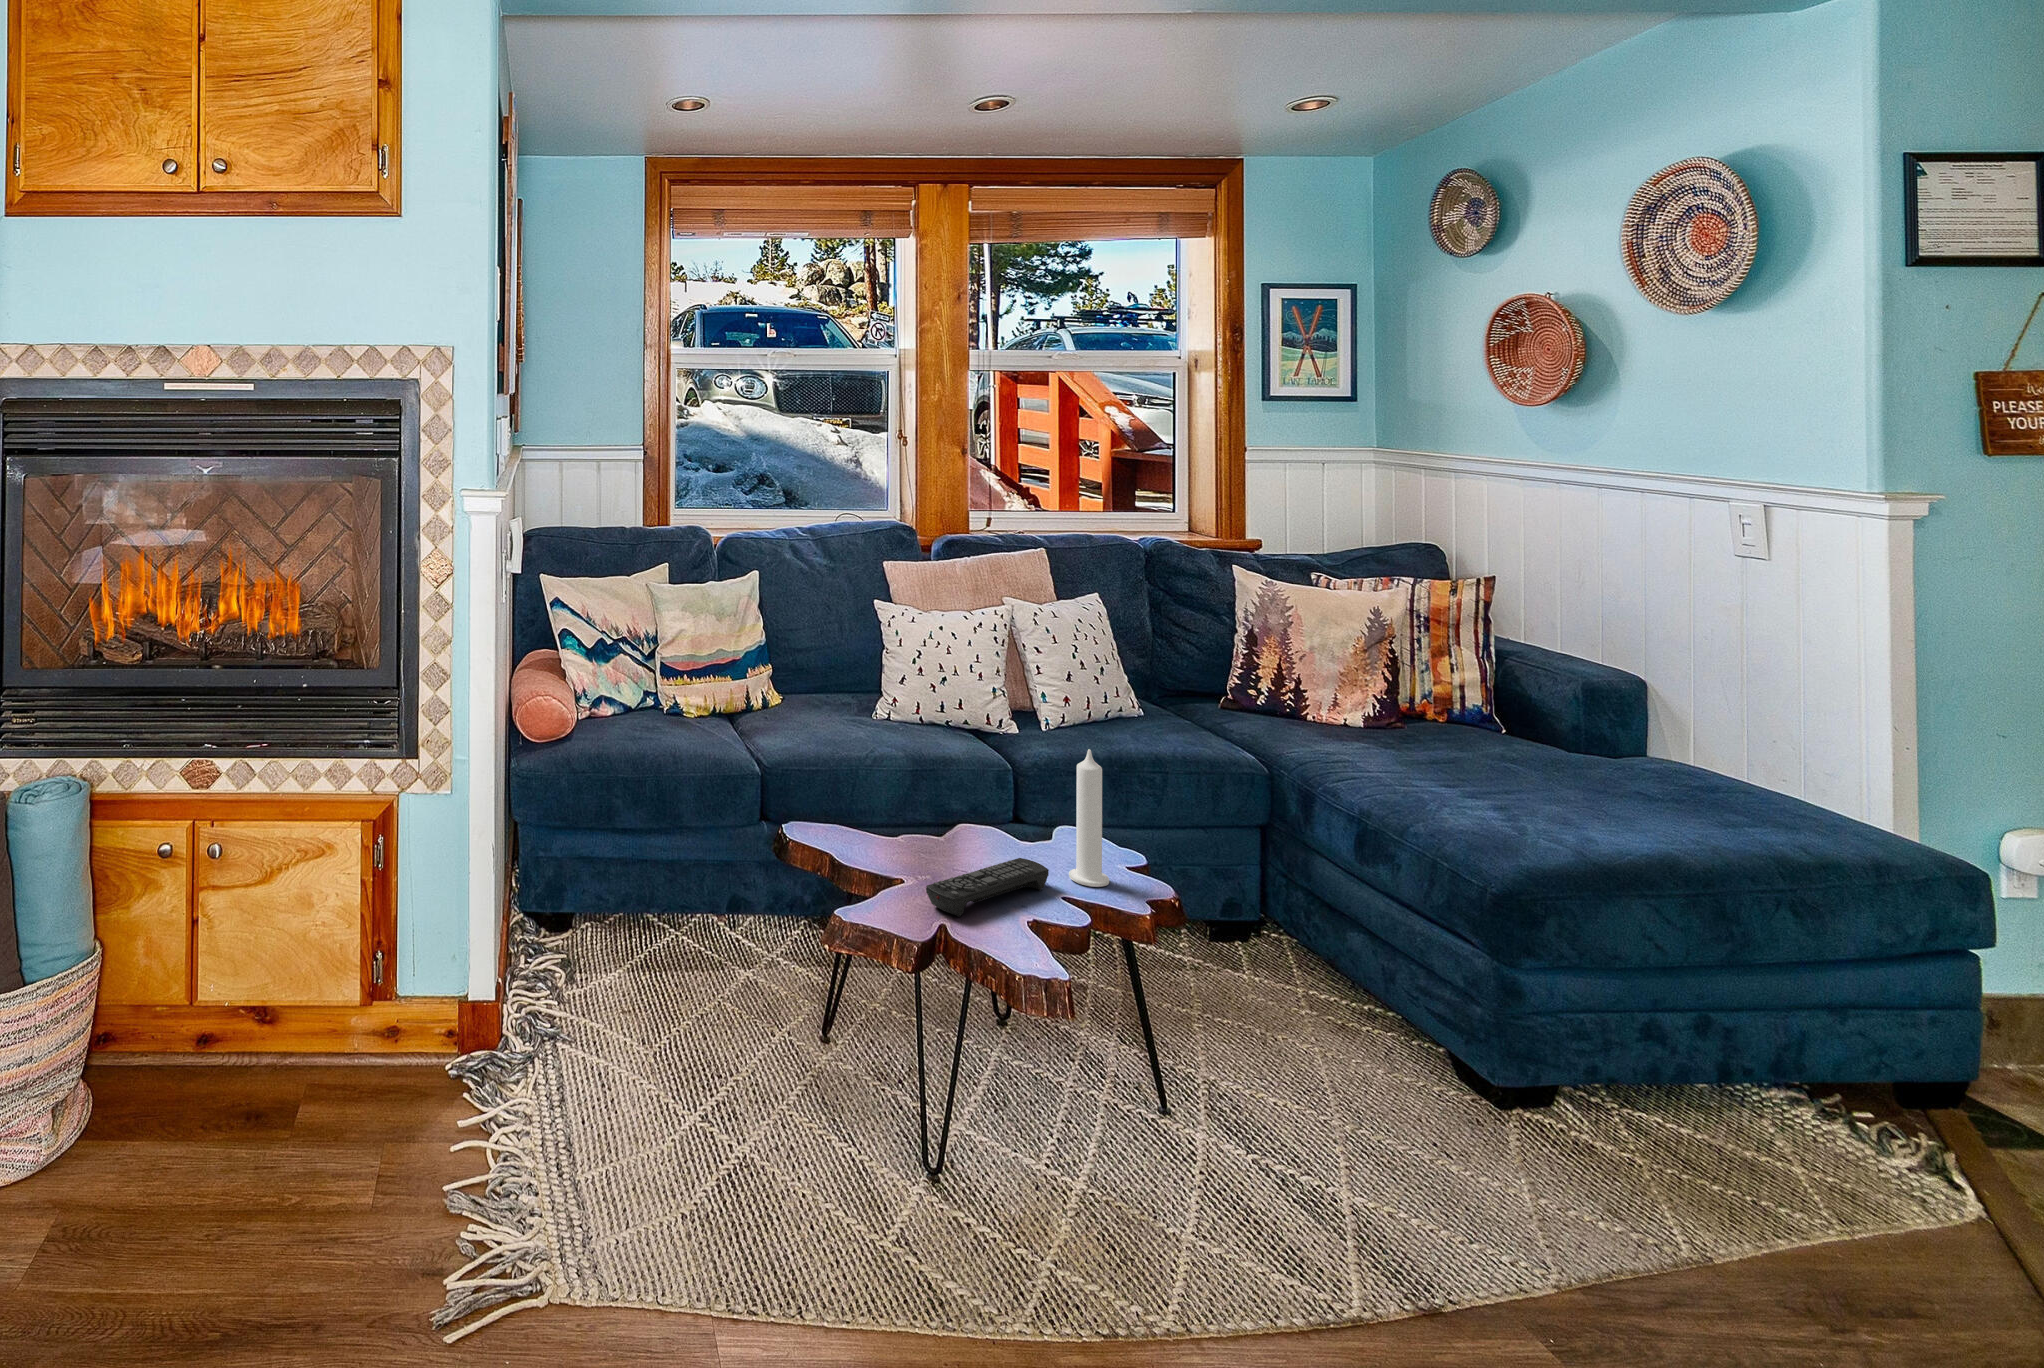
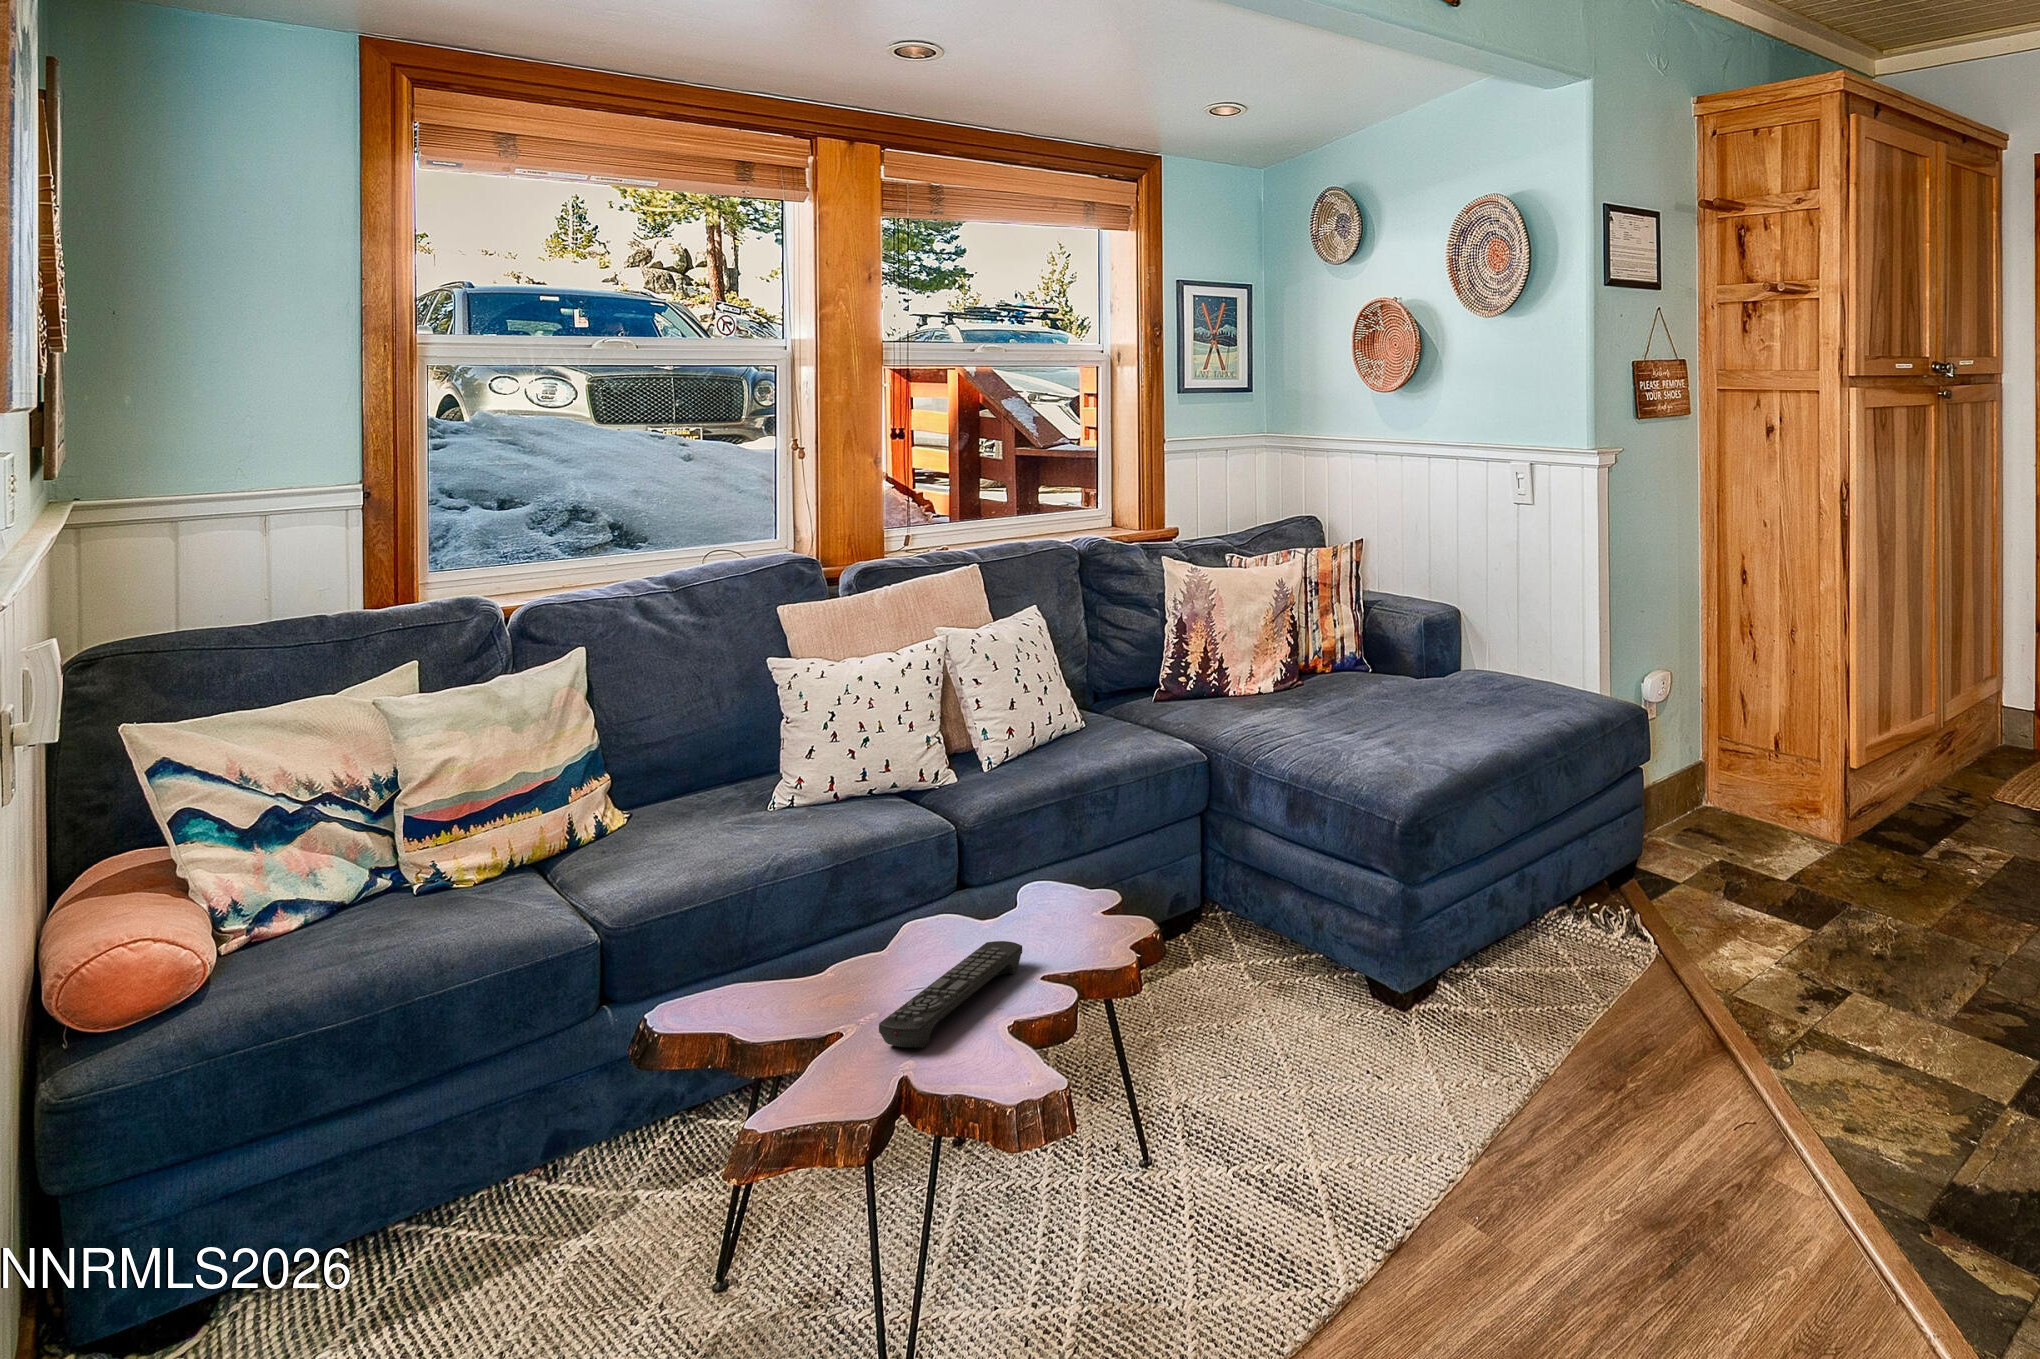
candle: present [1069,749,1109,887] -> none [1042,793,1086,949]

